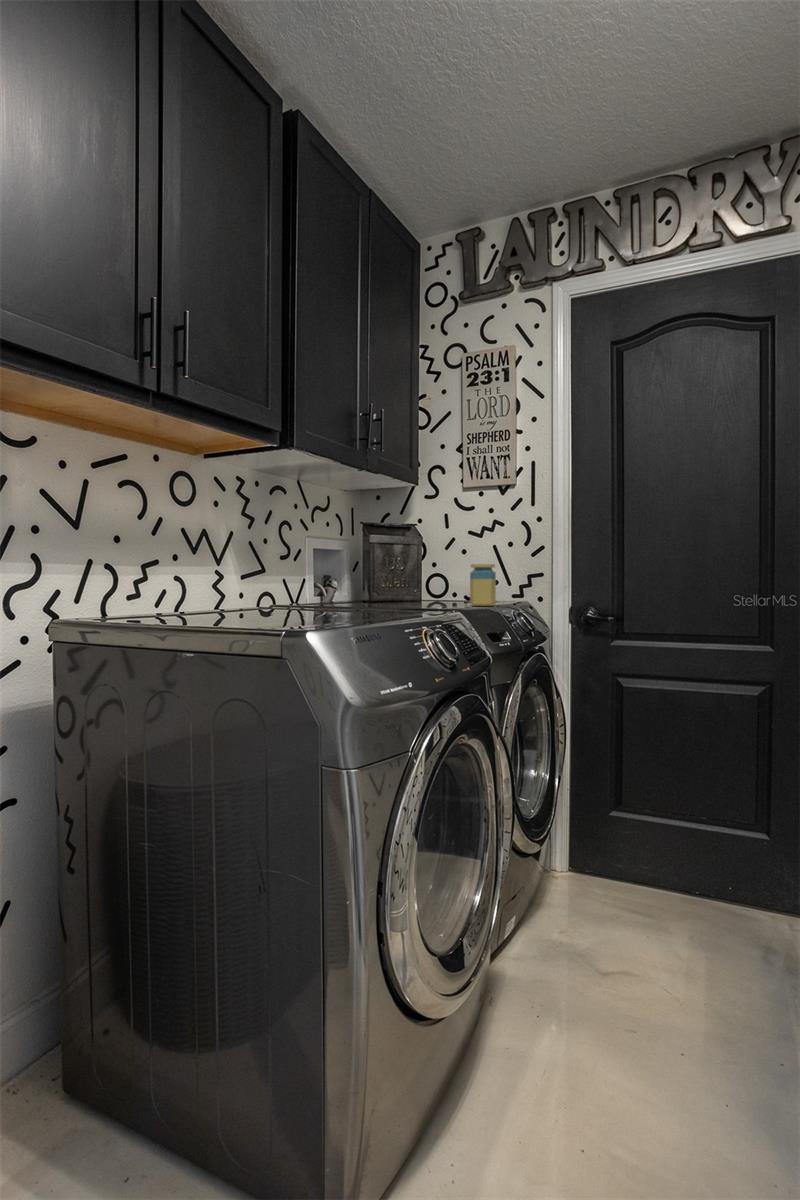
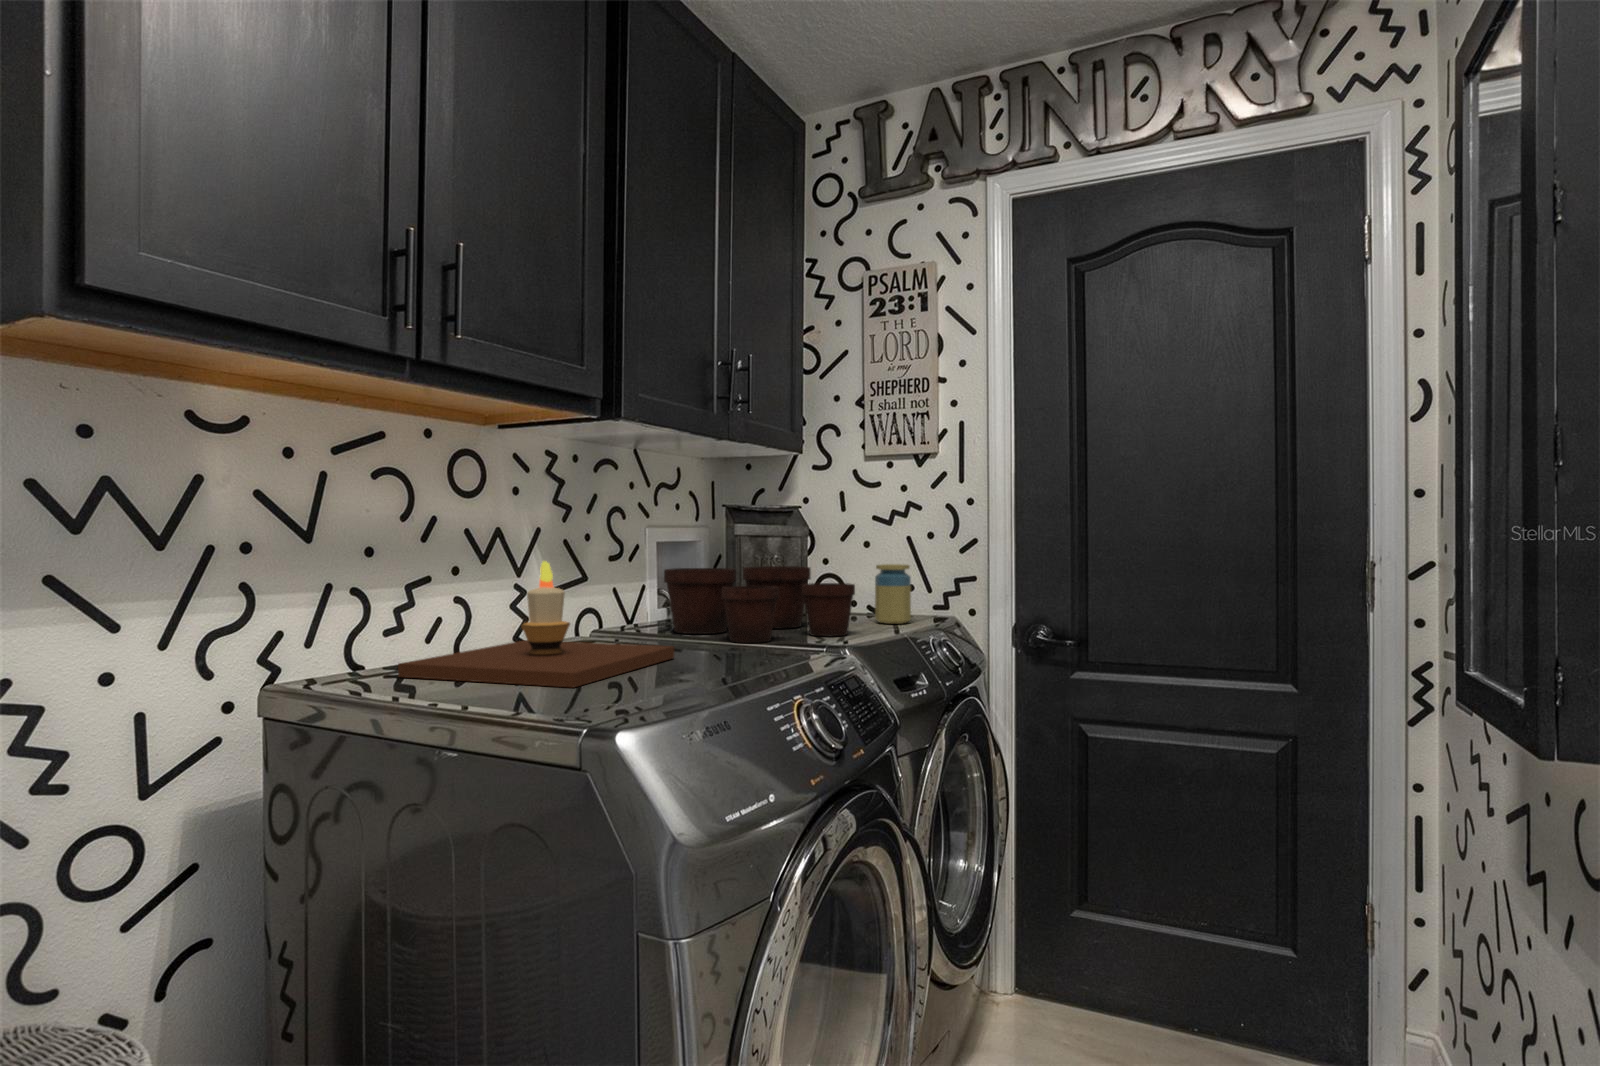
candle: none [145,542,333,621] -> present [398,561,674,687]
flower pot: none [320,563,457,611] -> present [664,566,855,643]

